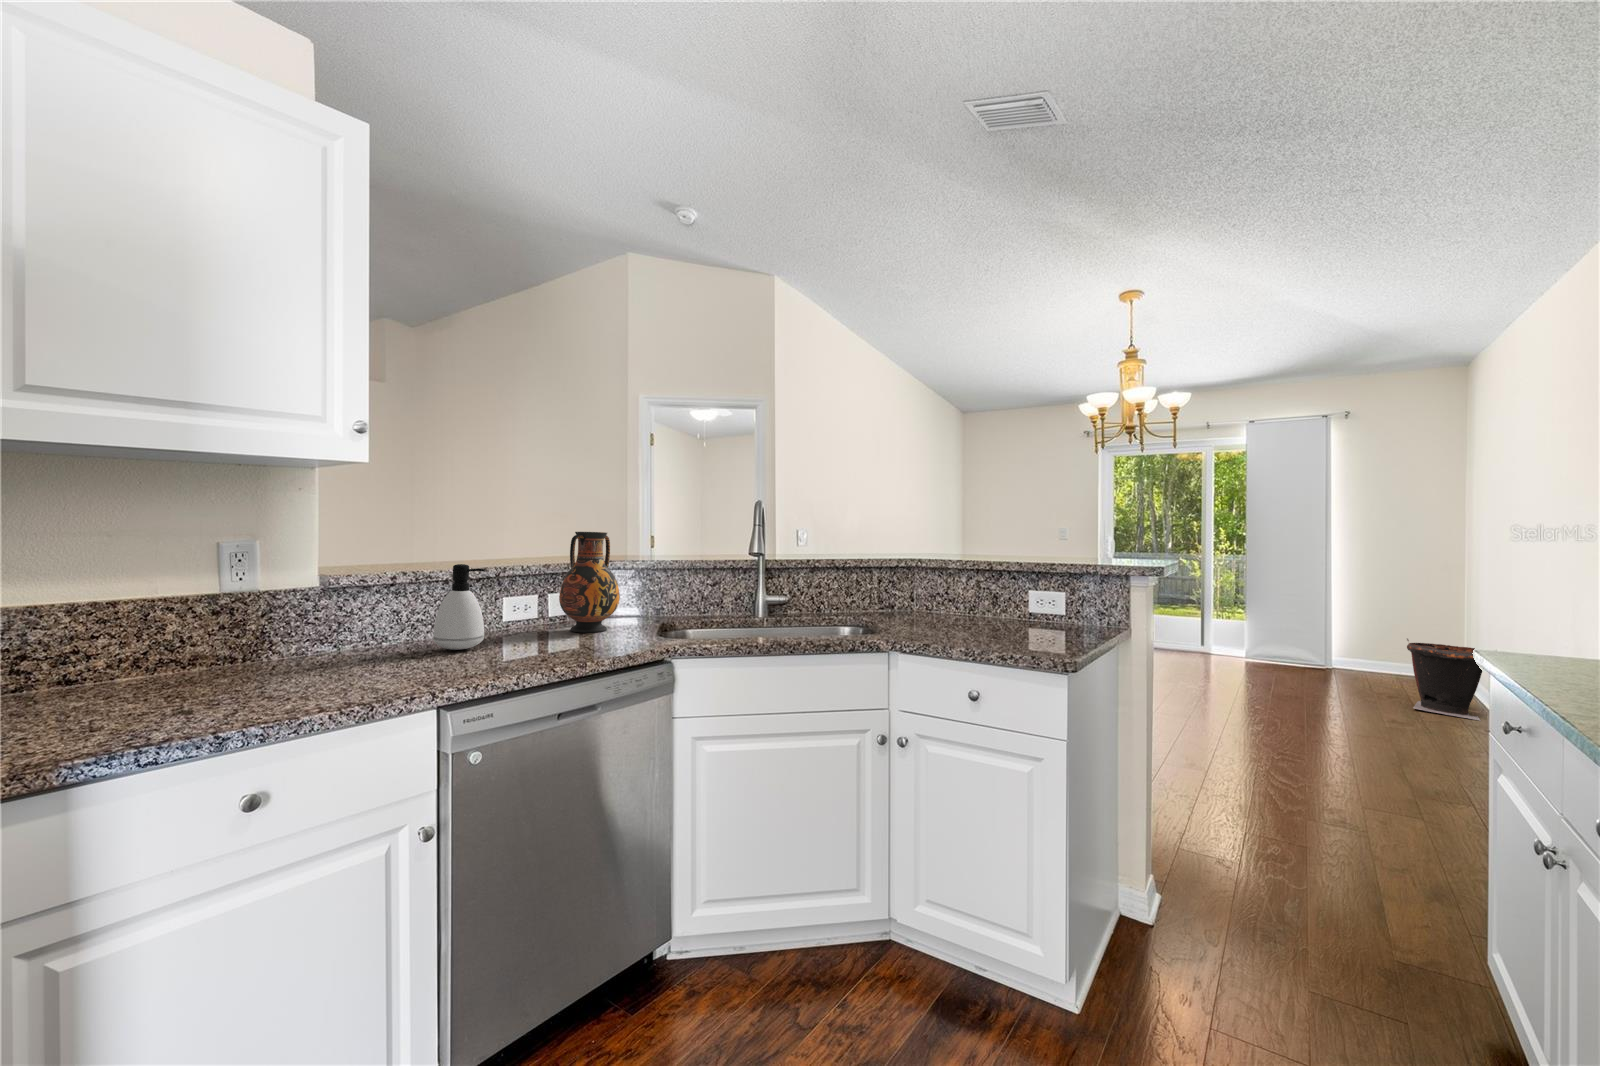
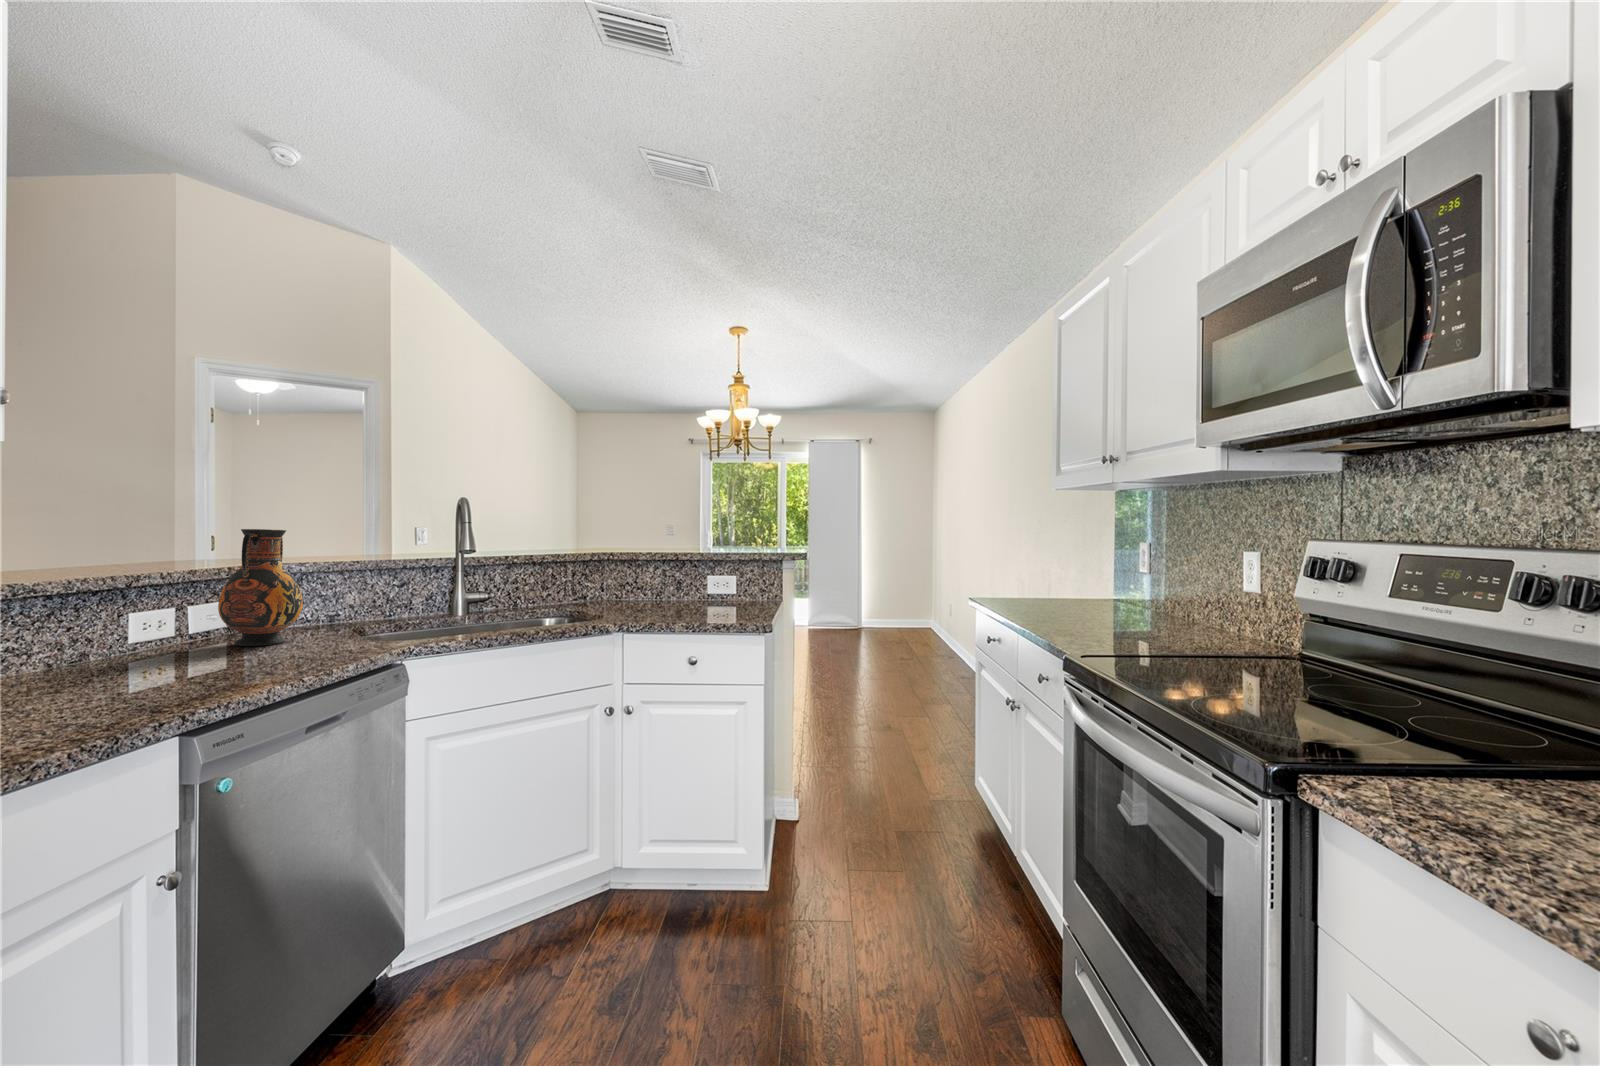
soap dispenser: present [433,564,485,650] -> none [67,571,152,678]
waste bin: present [1407,638,1482,720] -> none [912,602,955,655]

